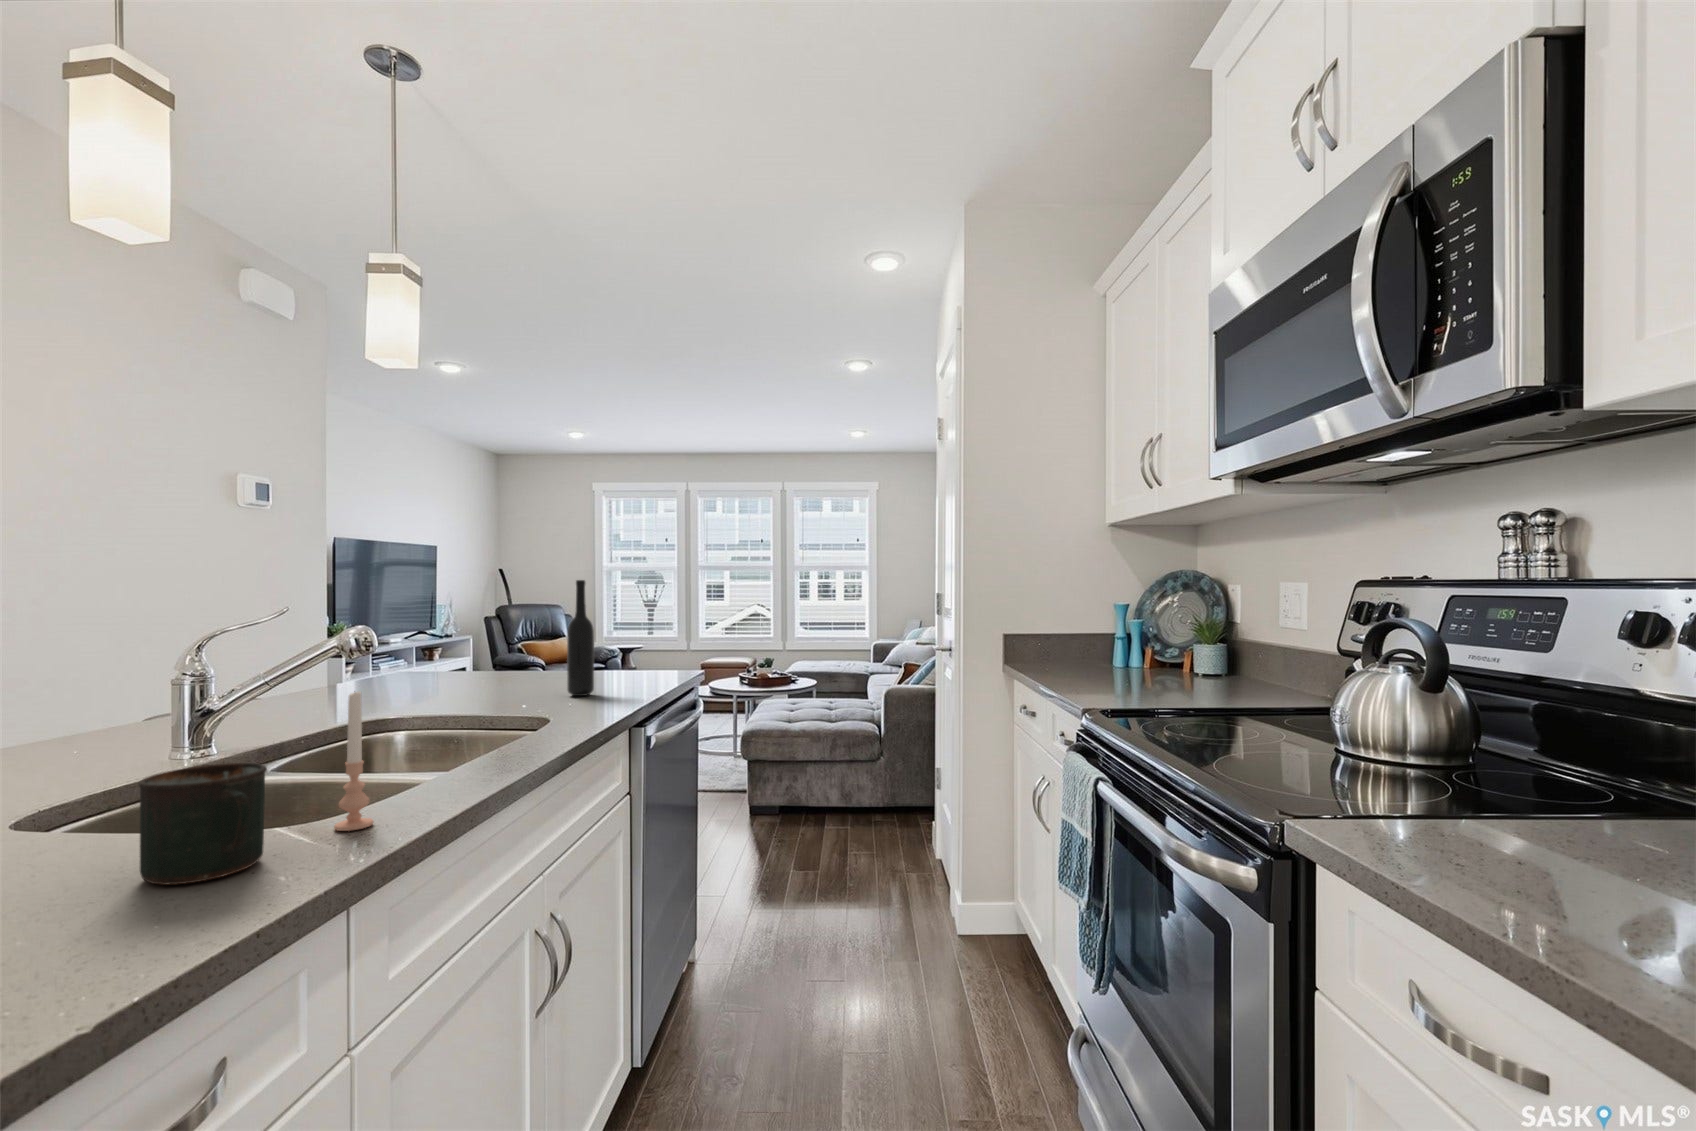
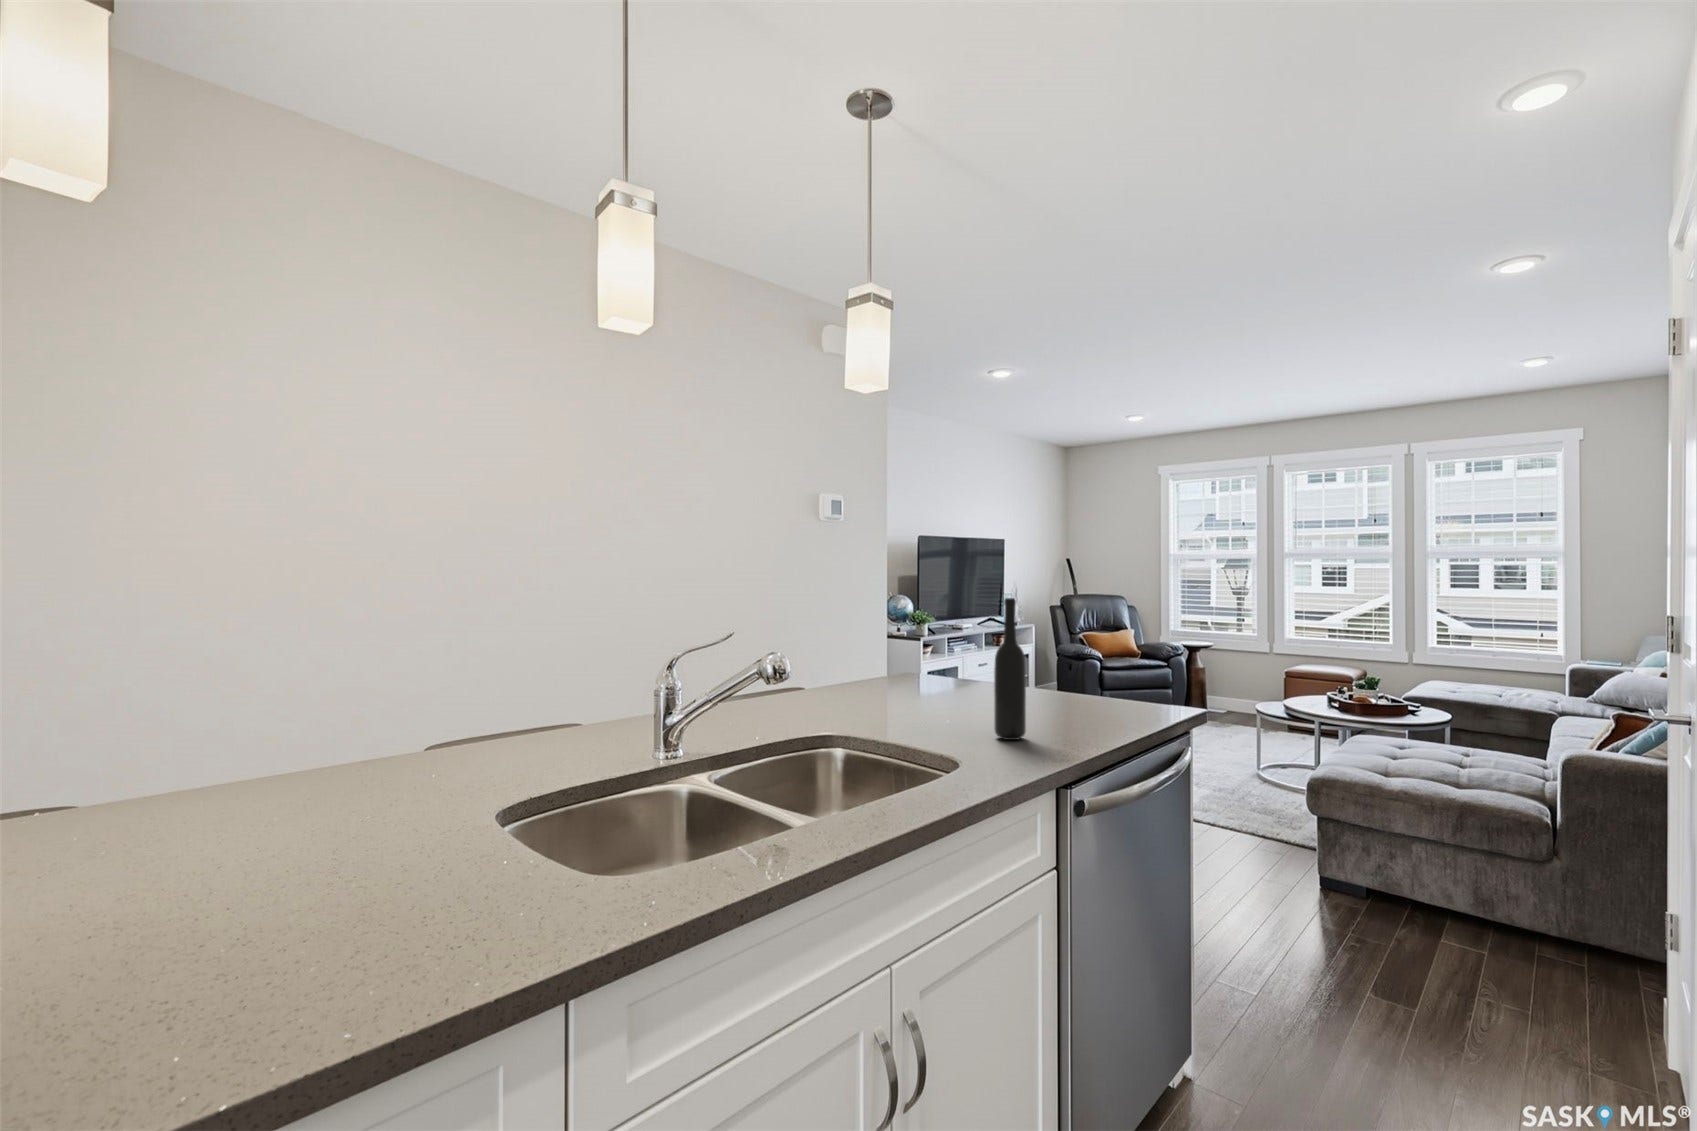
candle: present [334,691,374,831] -> none [516,770,559,940]
mug: present [138,763,267,885] -> none [290,840,420,986]

